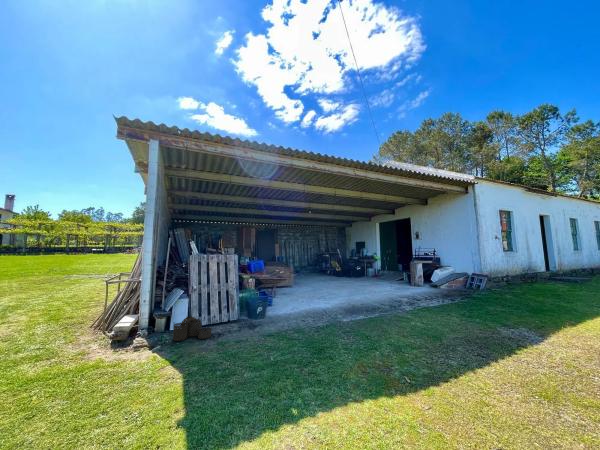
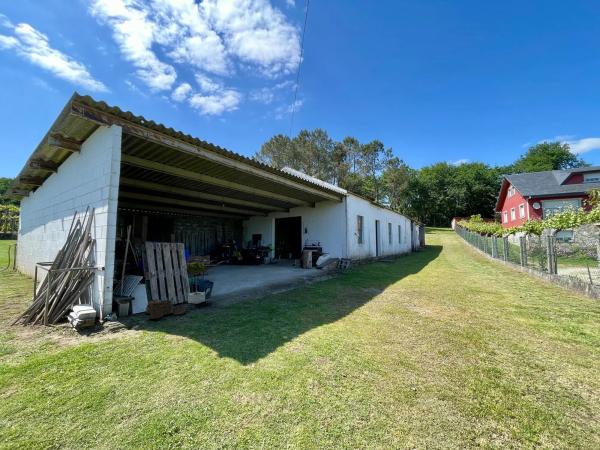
potted tree: none [228,276,249,325] -> present [186,262,205,304]

